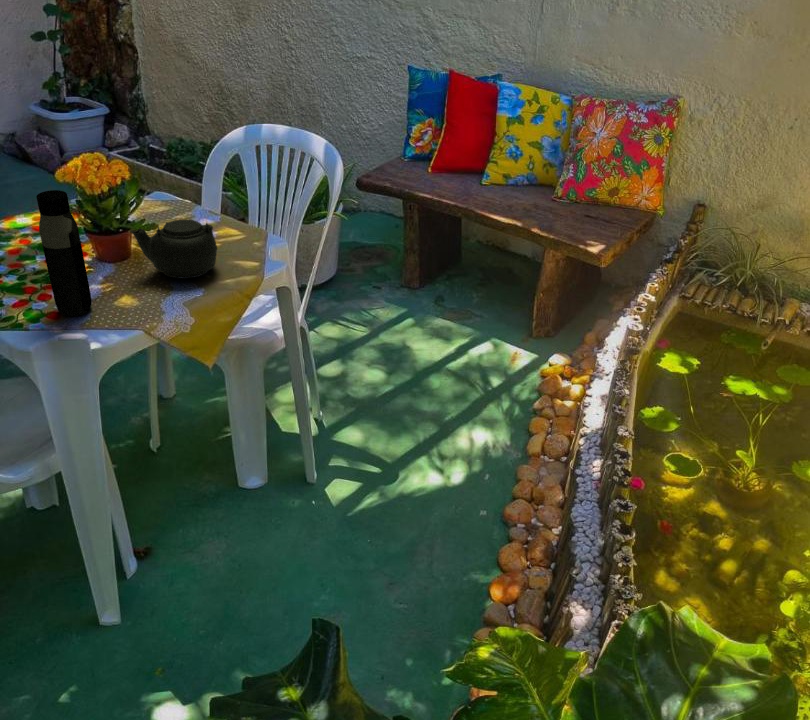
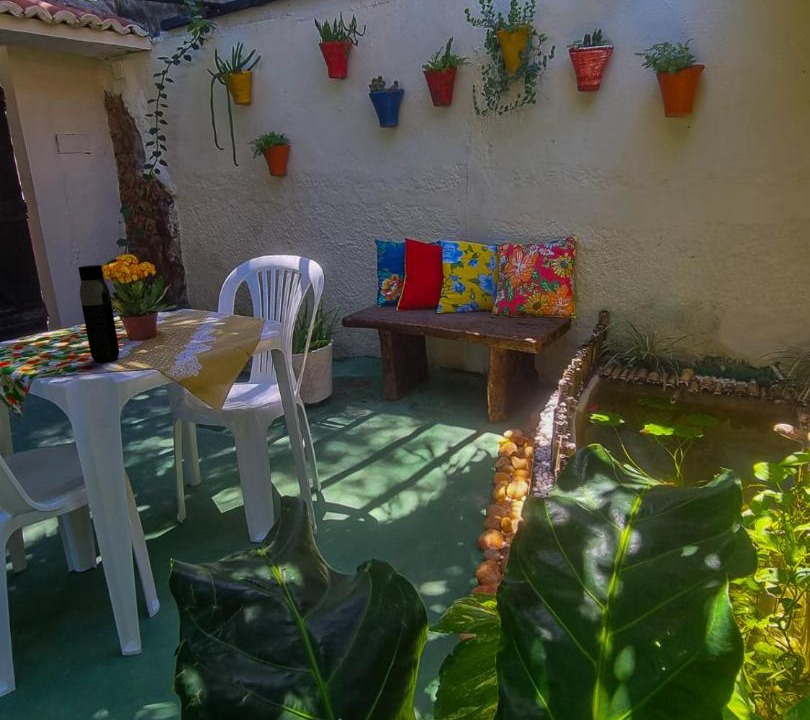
teapot: present [130,220,217,279] -> none [152,299,220,341]

